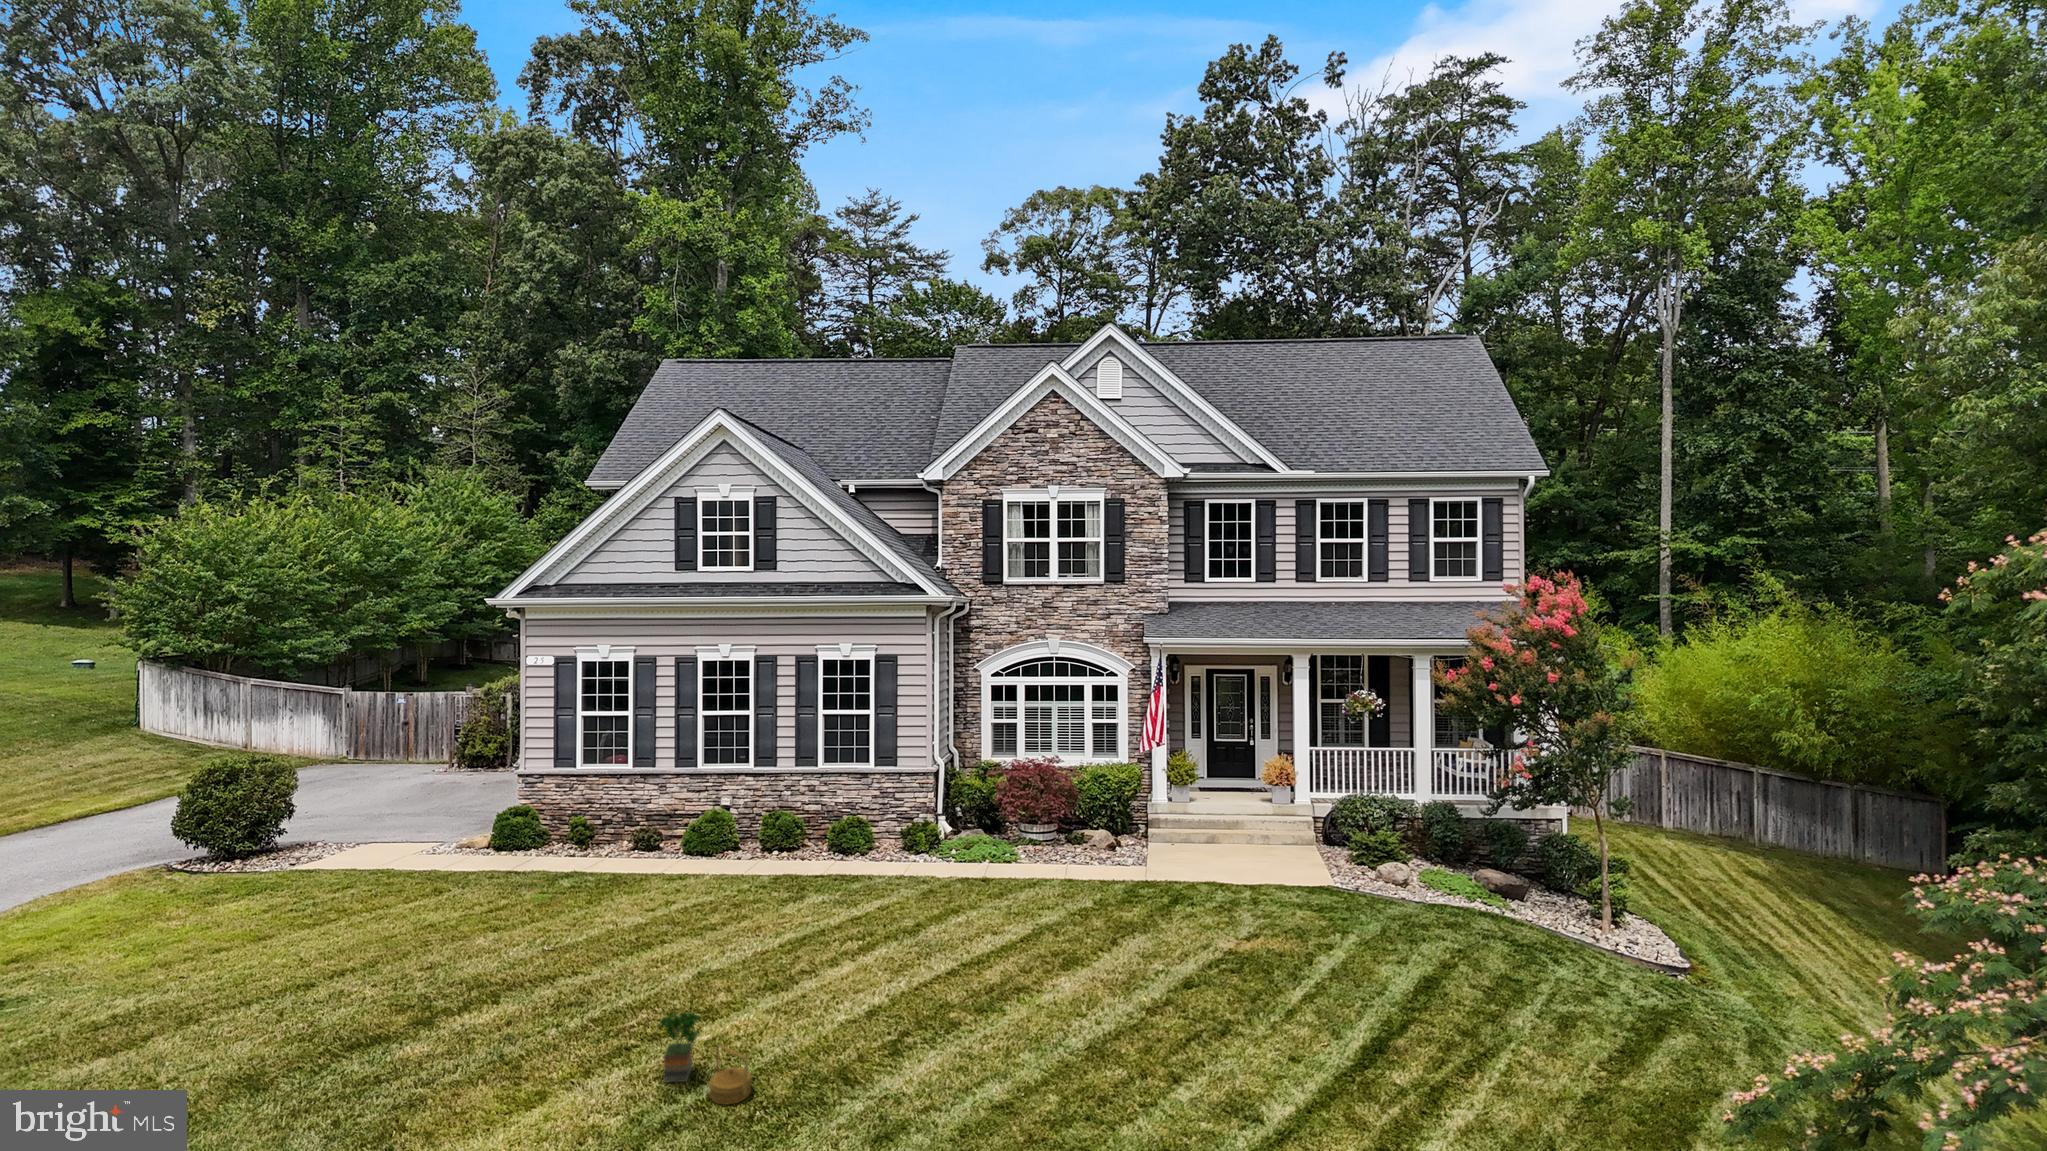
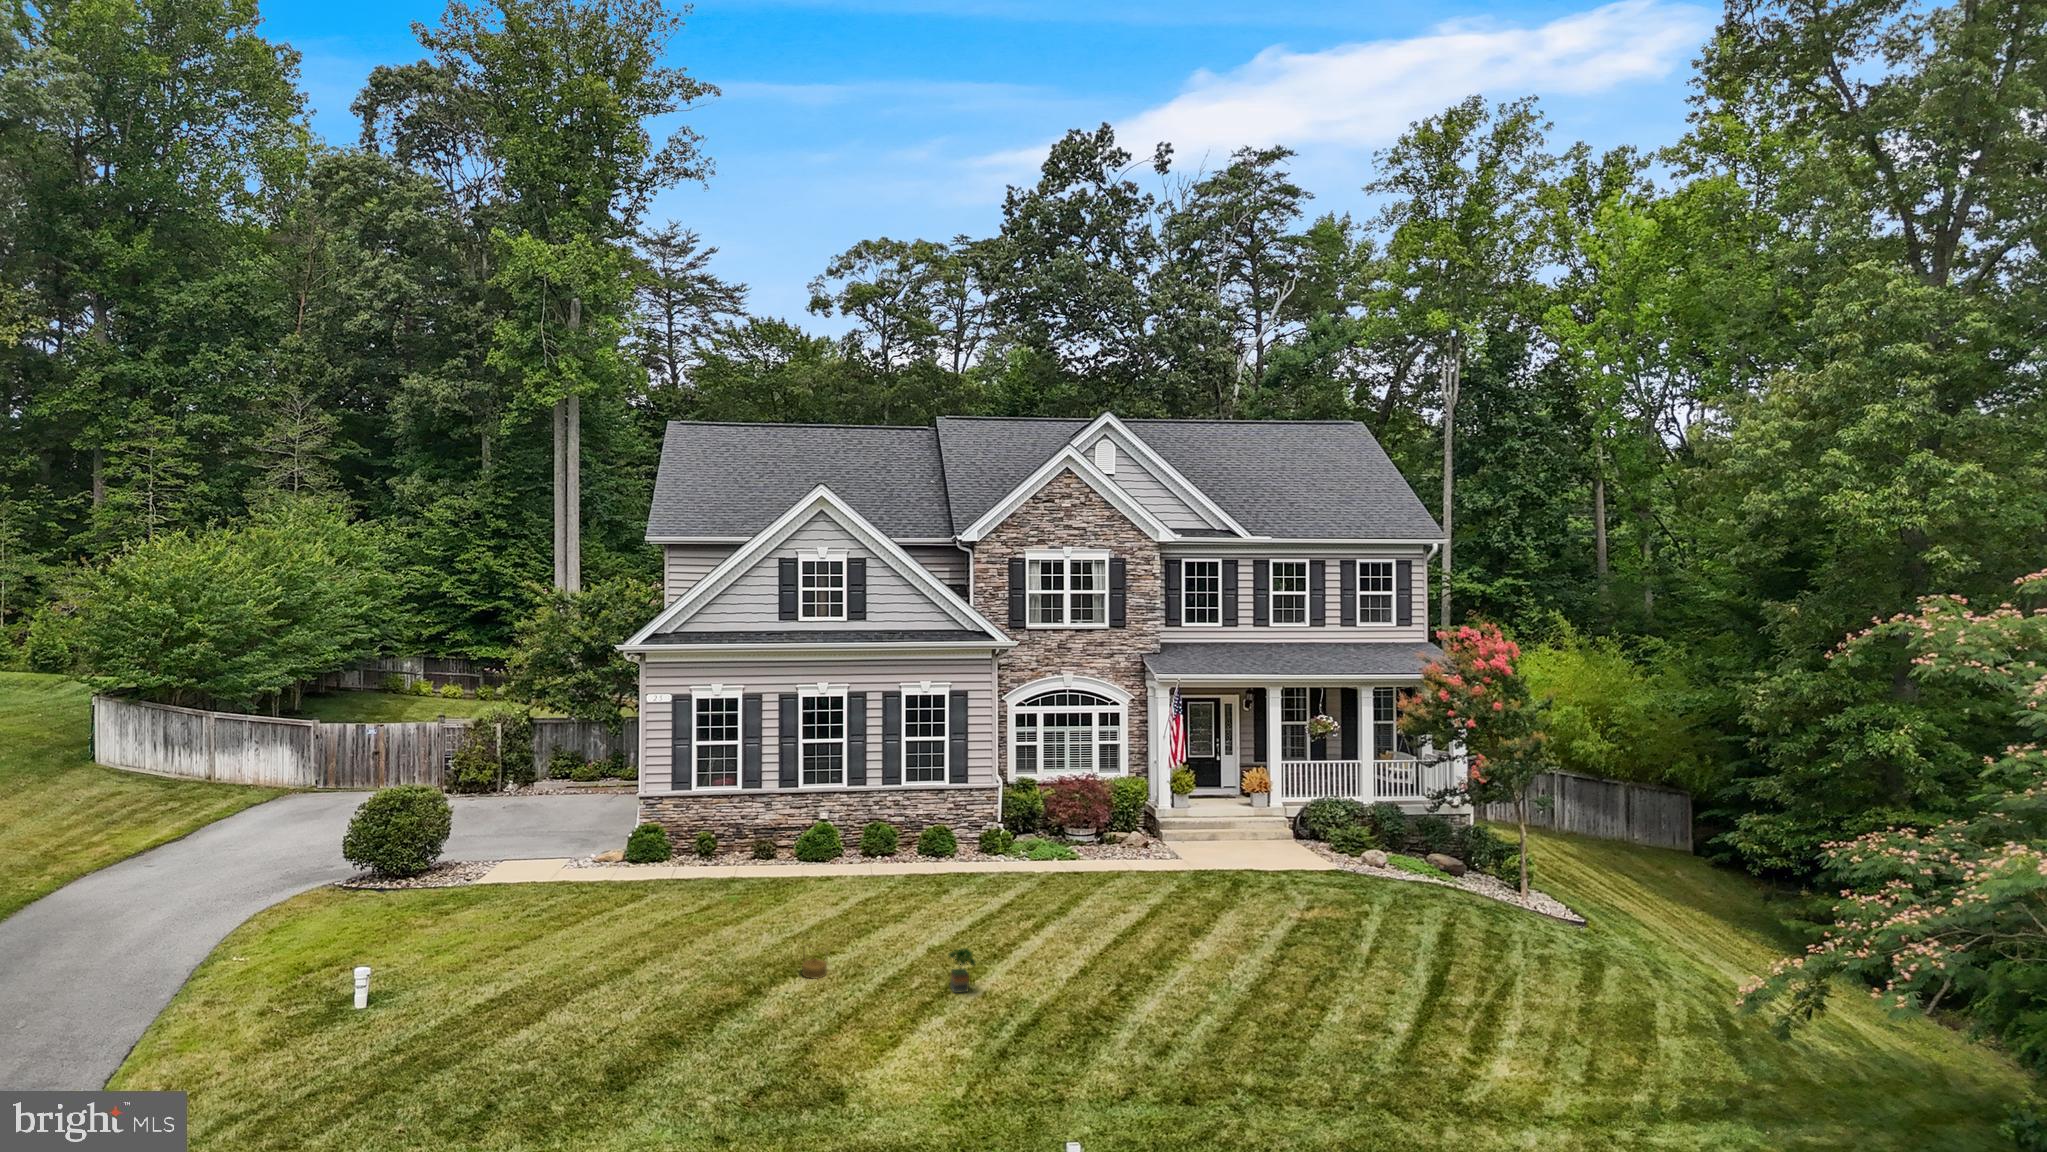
basket: present [709,1044,752,1105] -> present [802,945,827,979]

